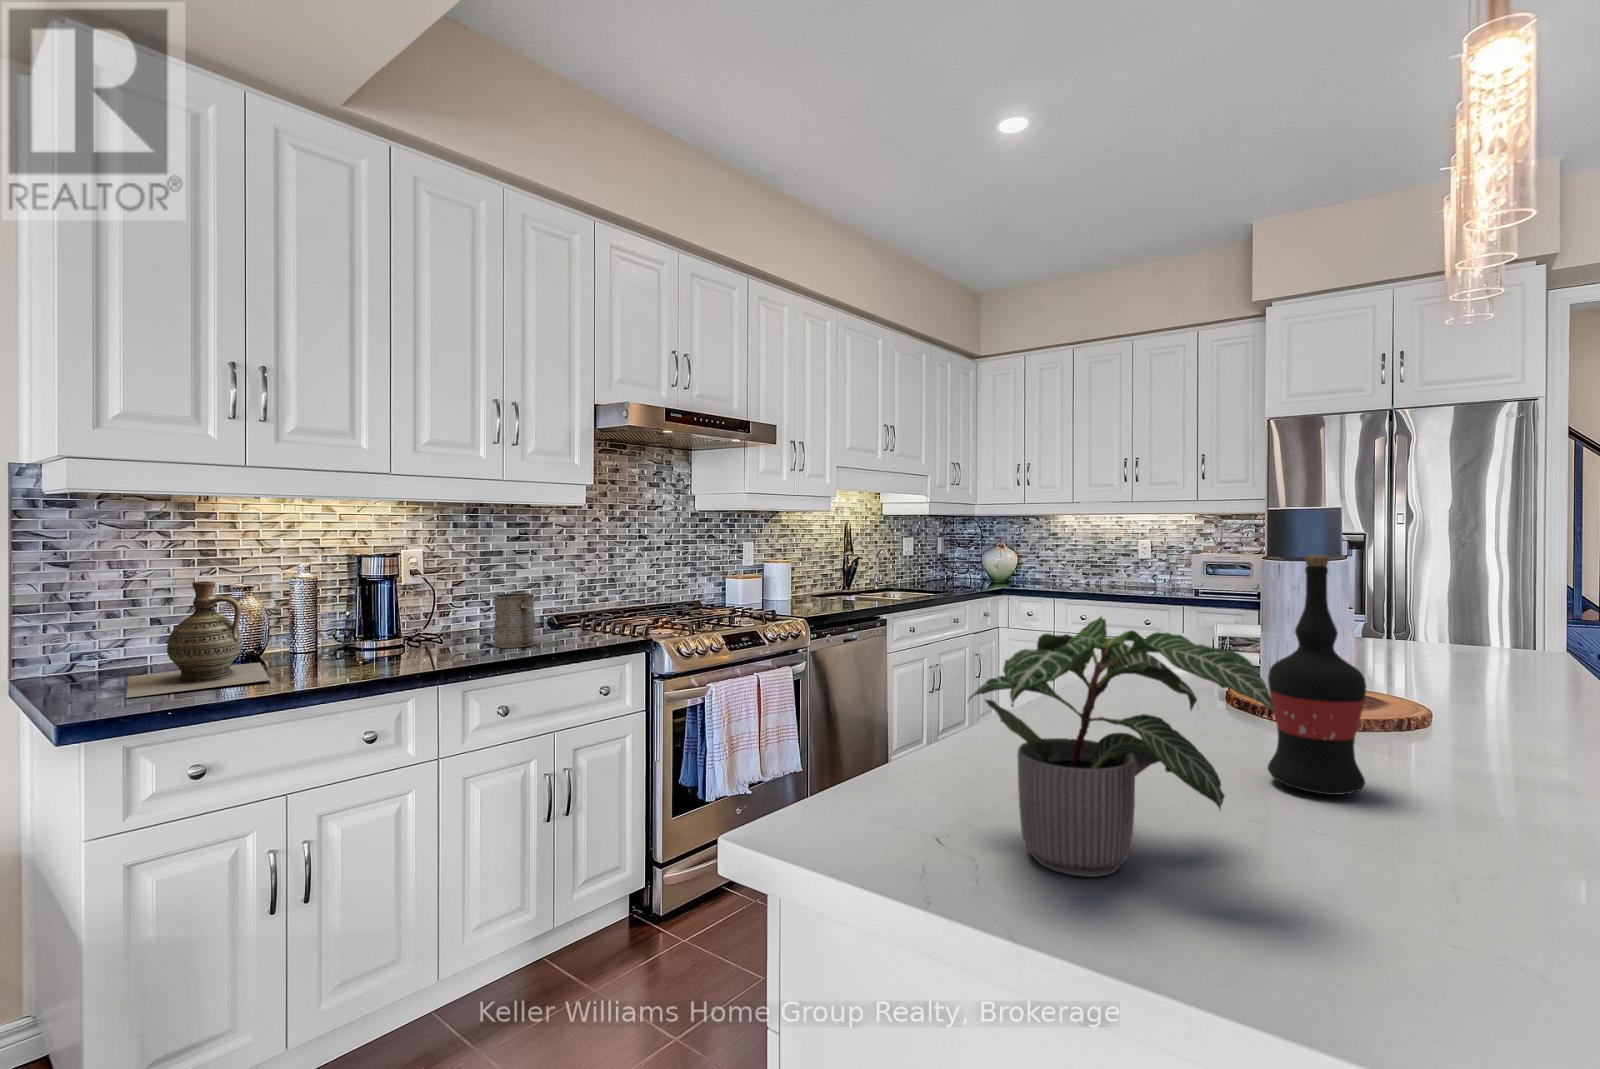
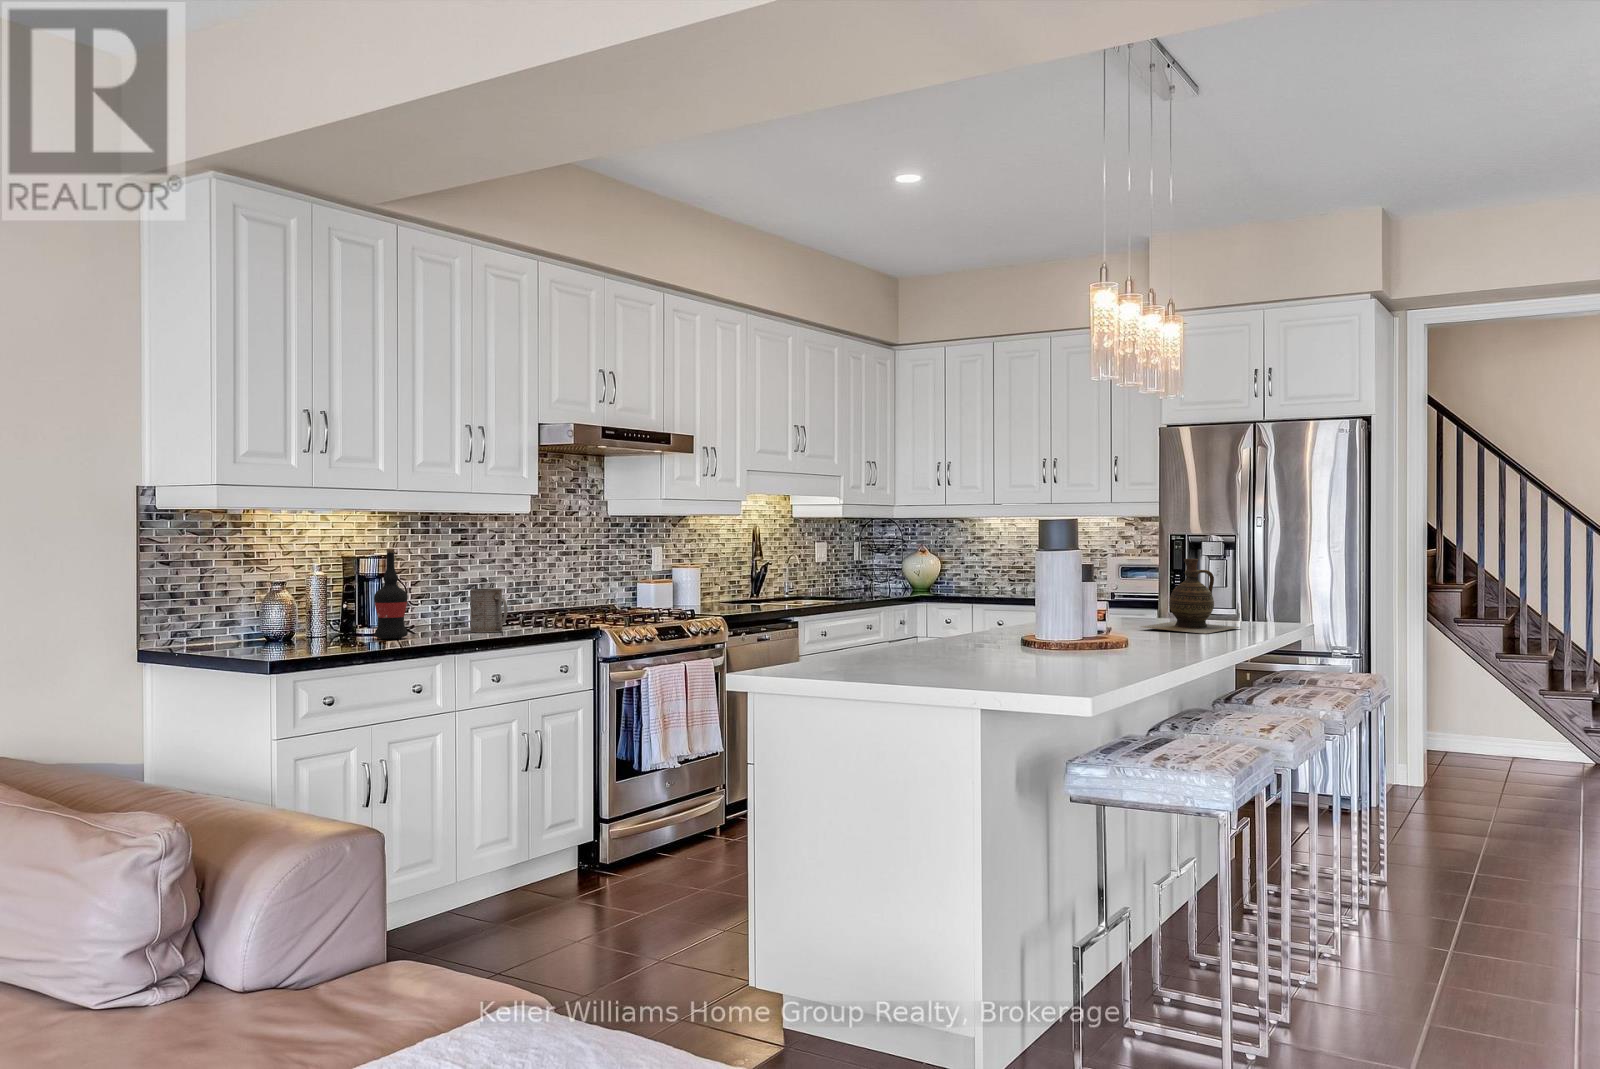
wine bottle: present [1267,555,1366,795] -> present [374,548,408,639]
ceramic jug: present [126,581,270,698] -> present [1141,559,1239,634]
potted plant: present [969,617,1274,877] -> none [835,567,940,668]

